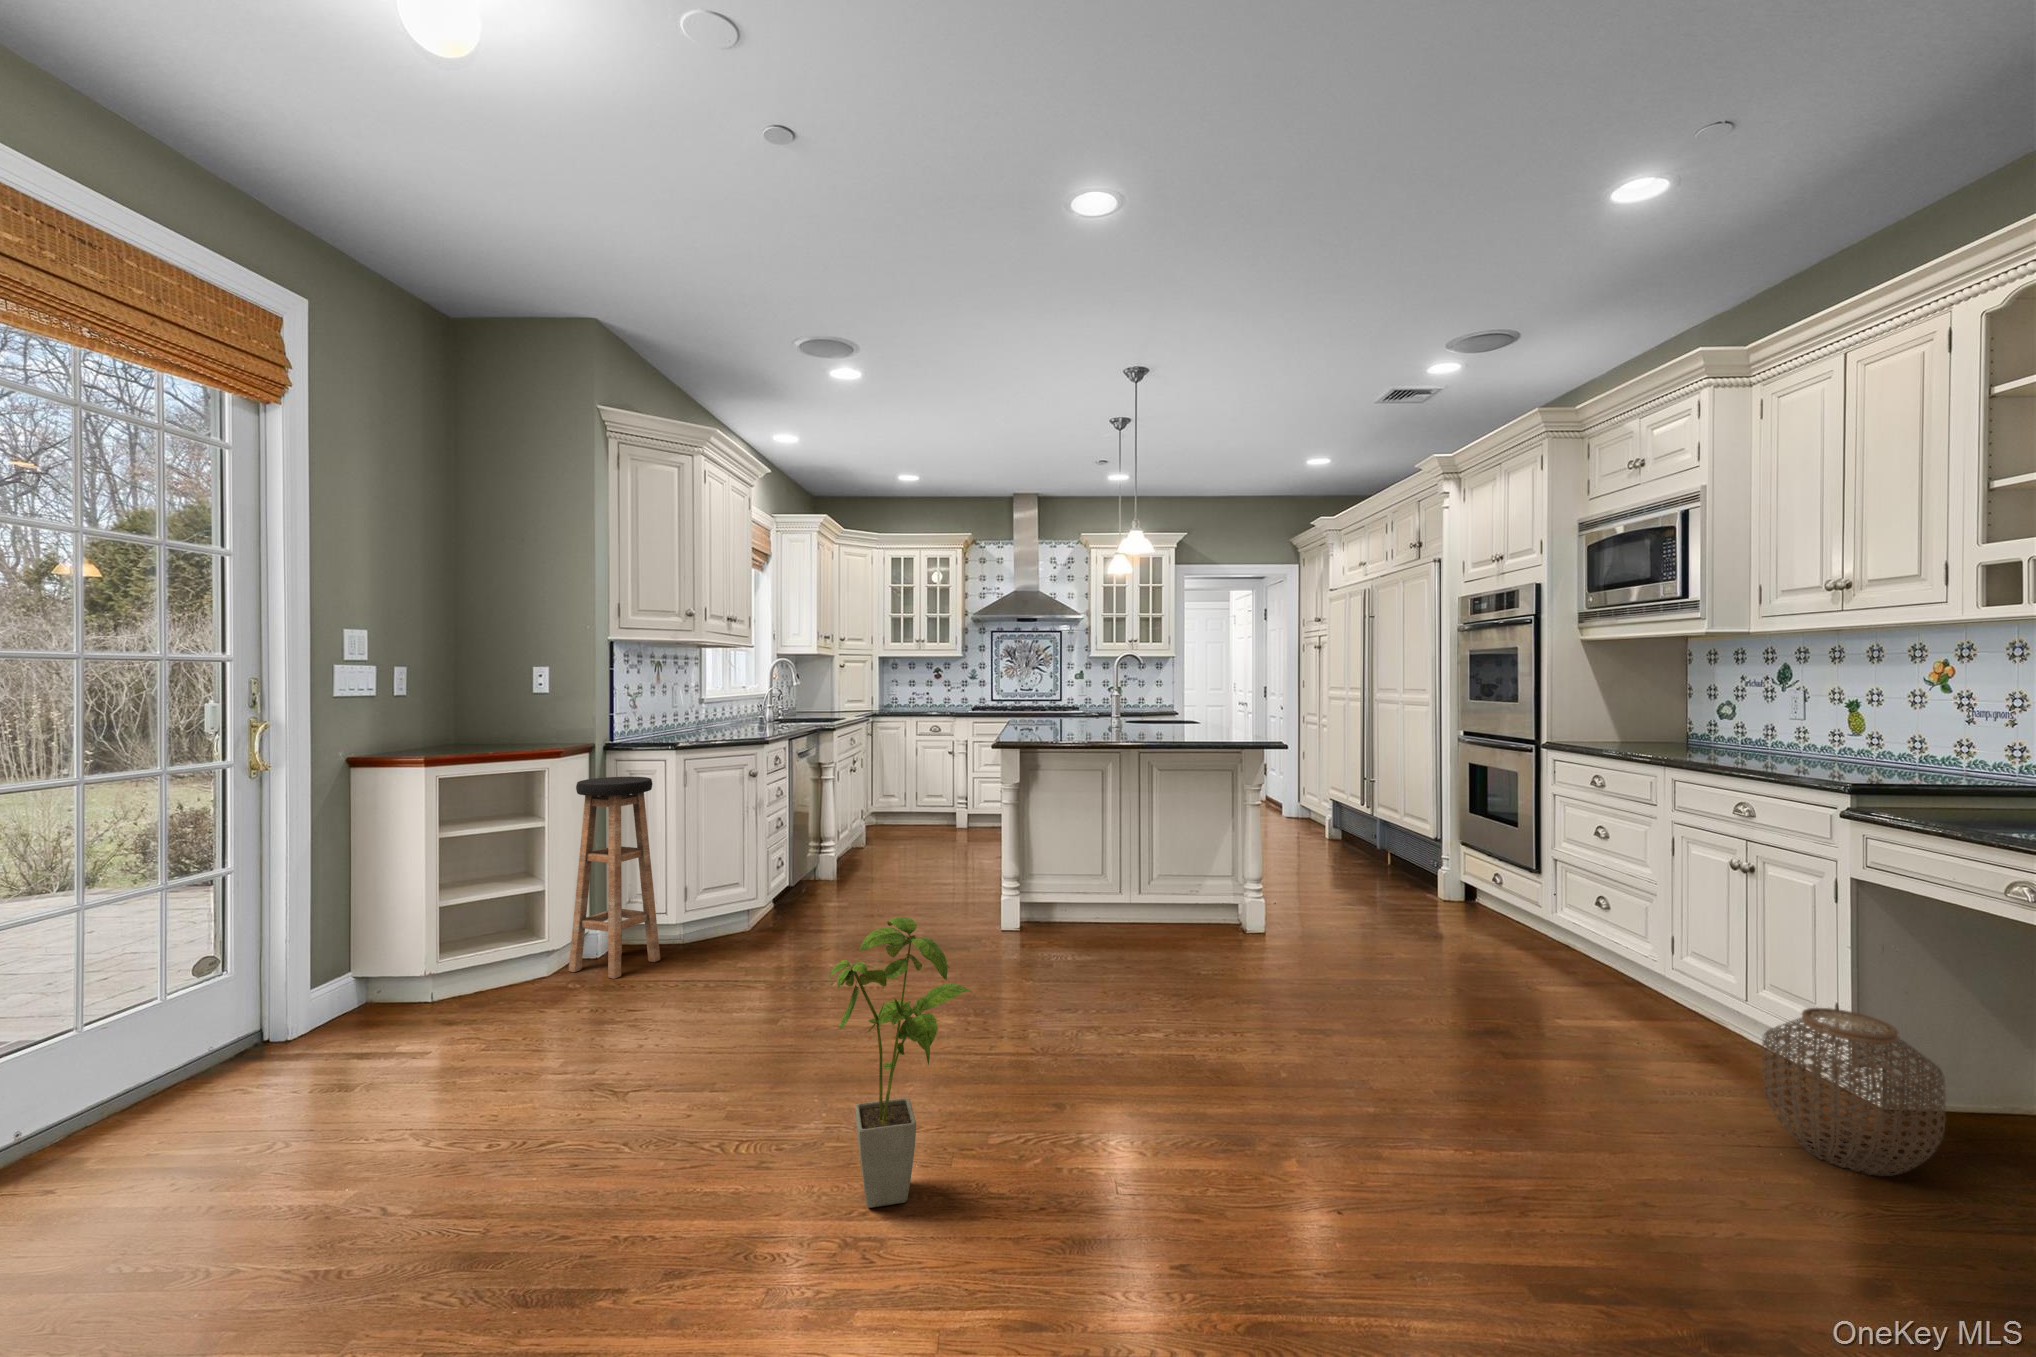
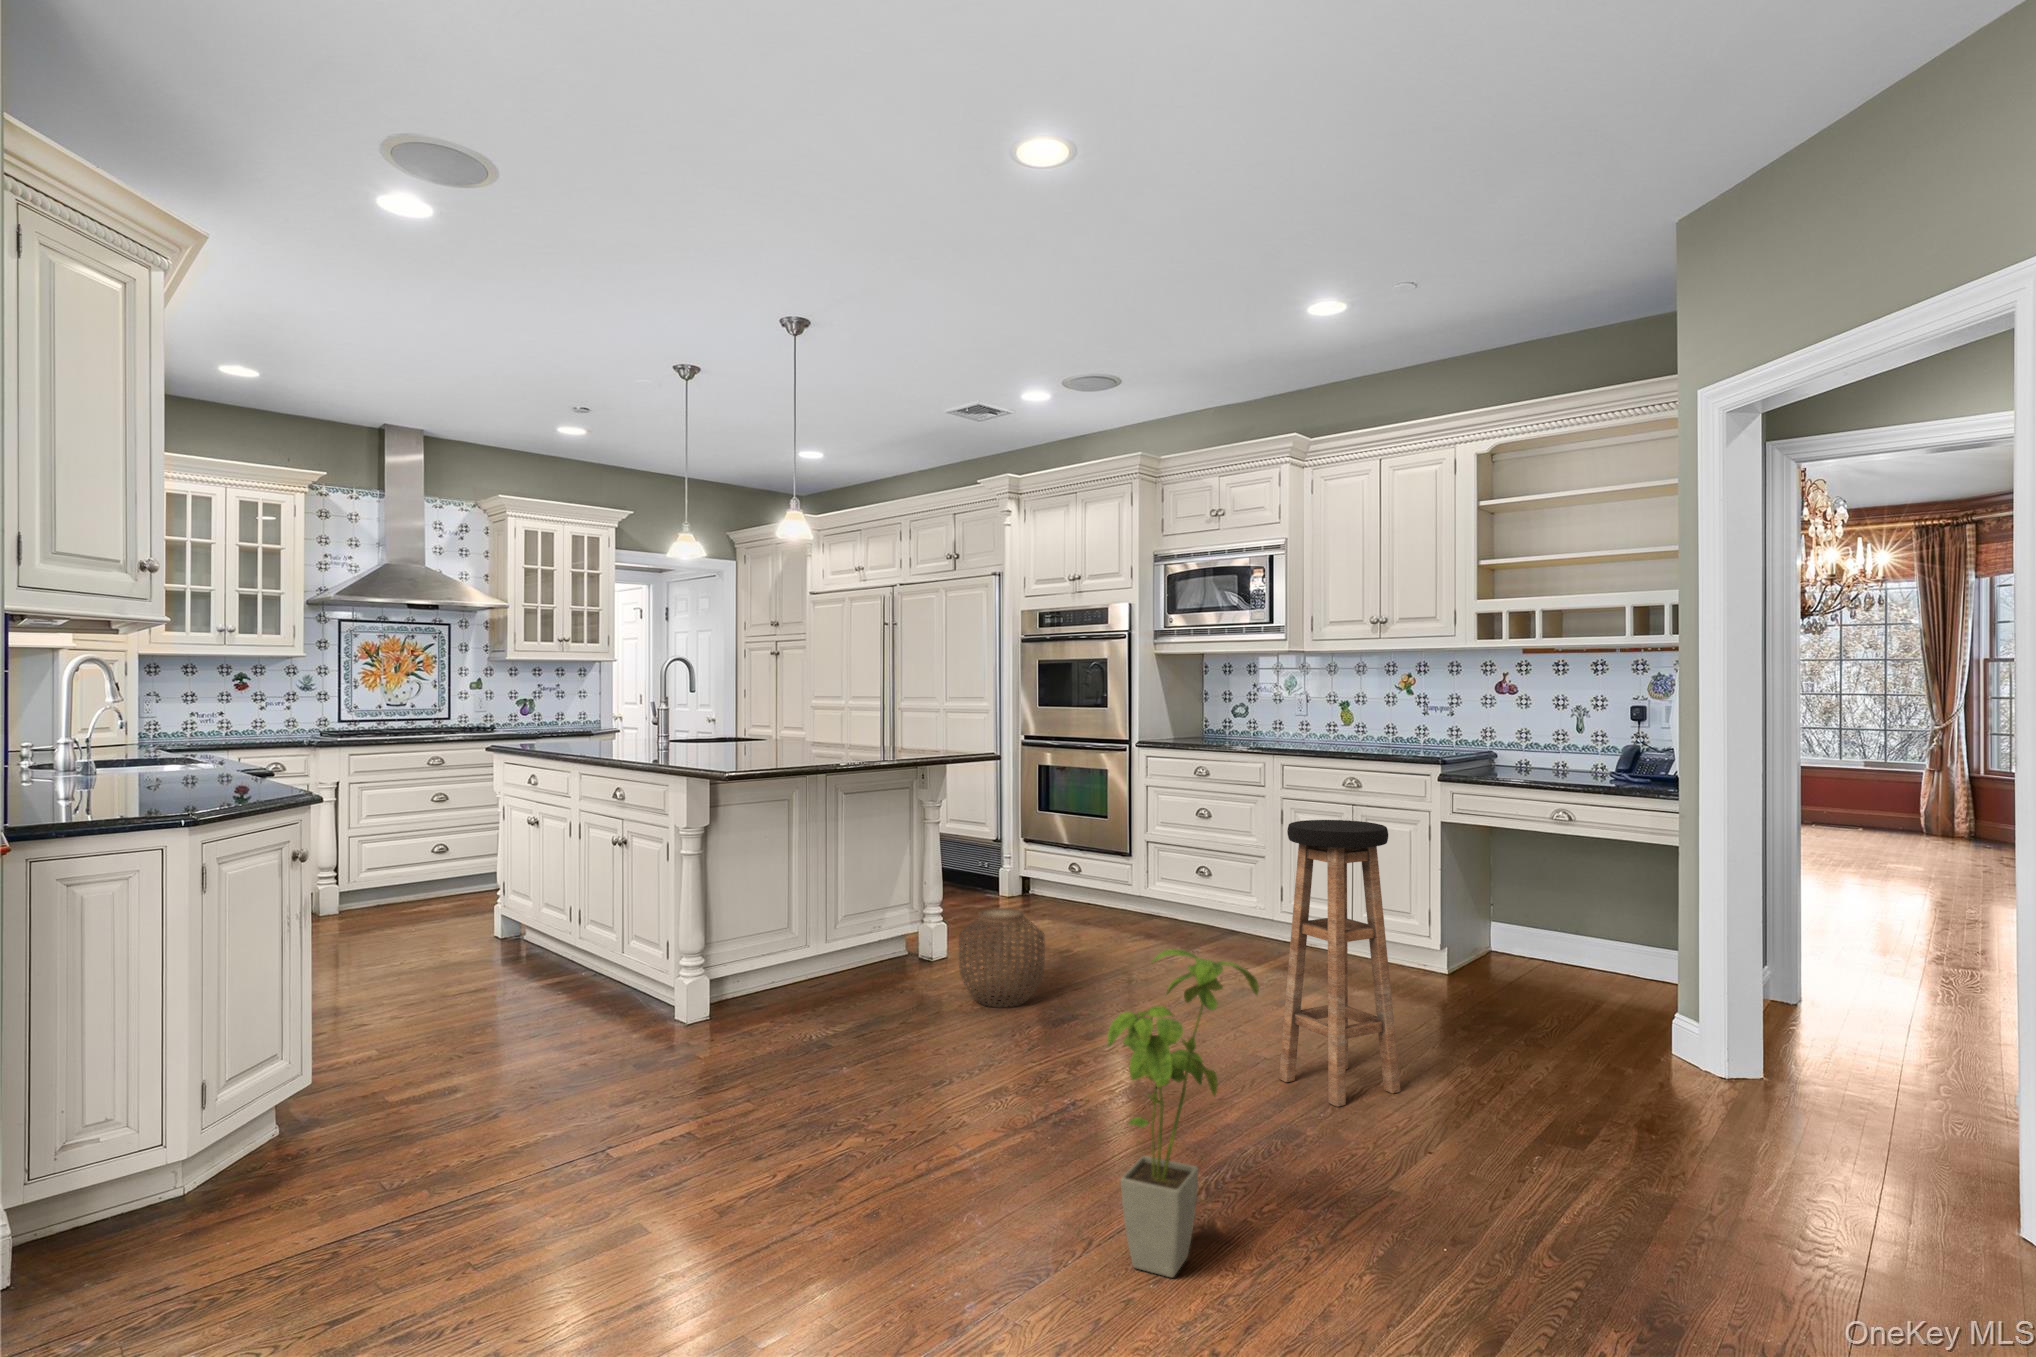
bar stool: present [569,777,660,979] -> present [1279,820,1401,1107]
woven basket: present [1762,1008,1946,1176] -> present [959,908,1045,1008]

